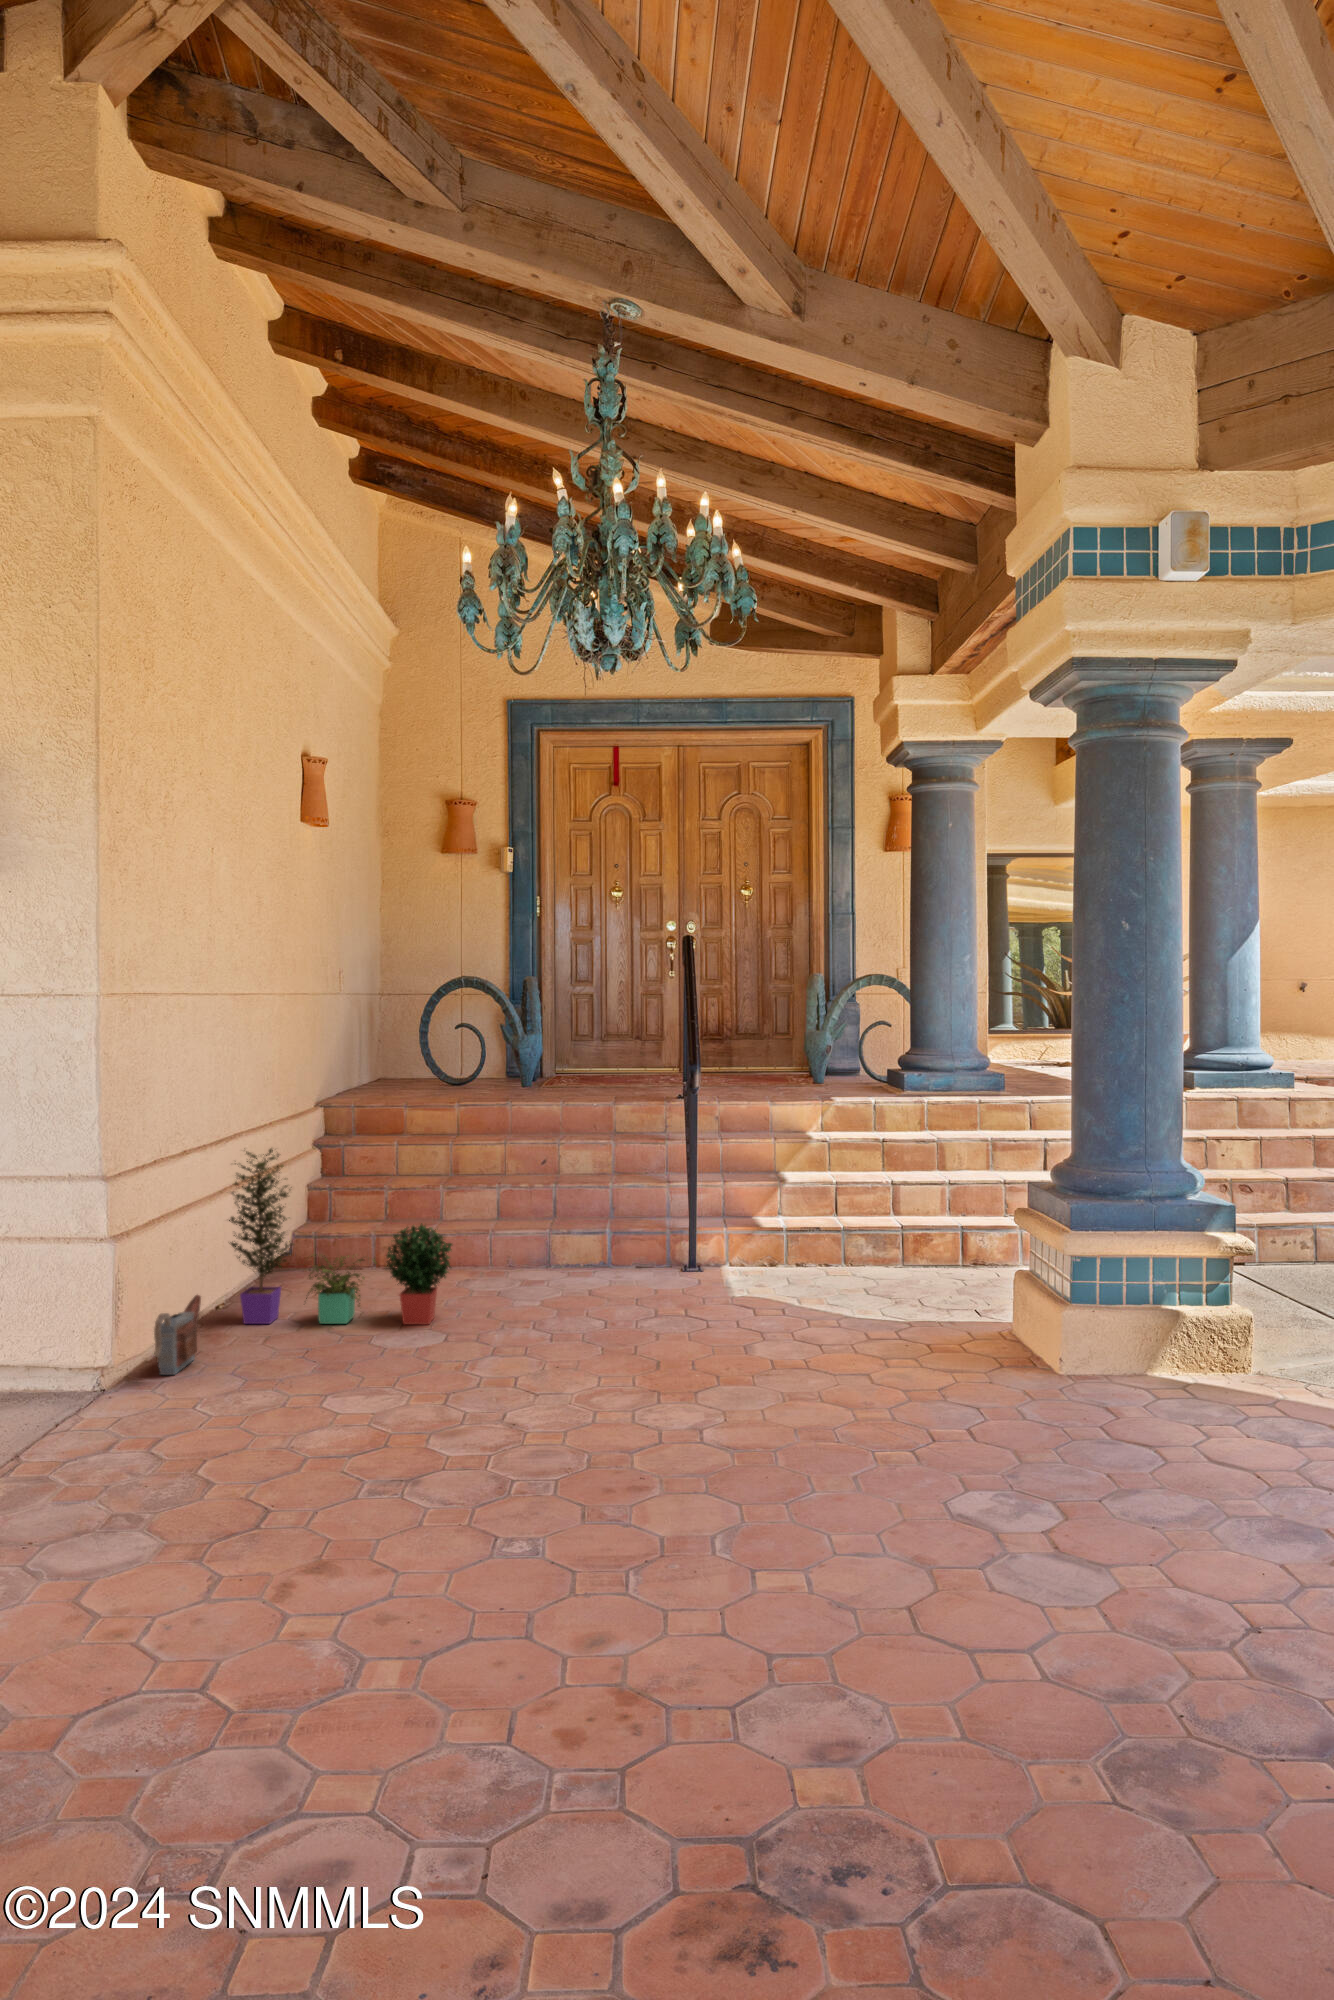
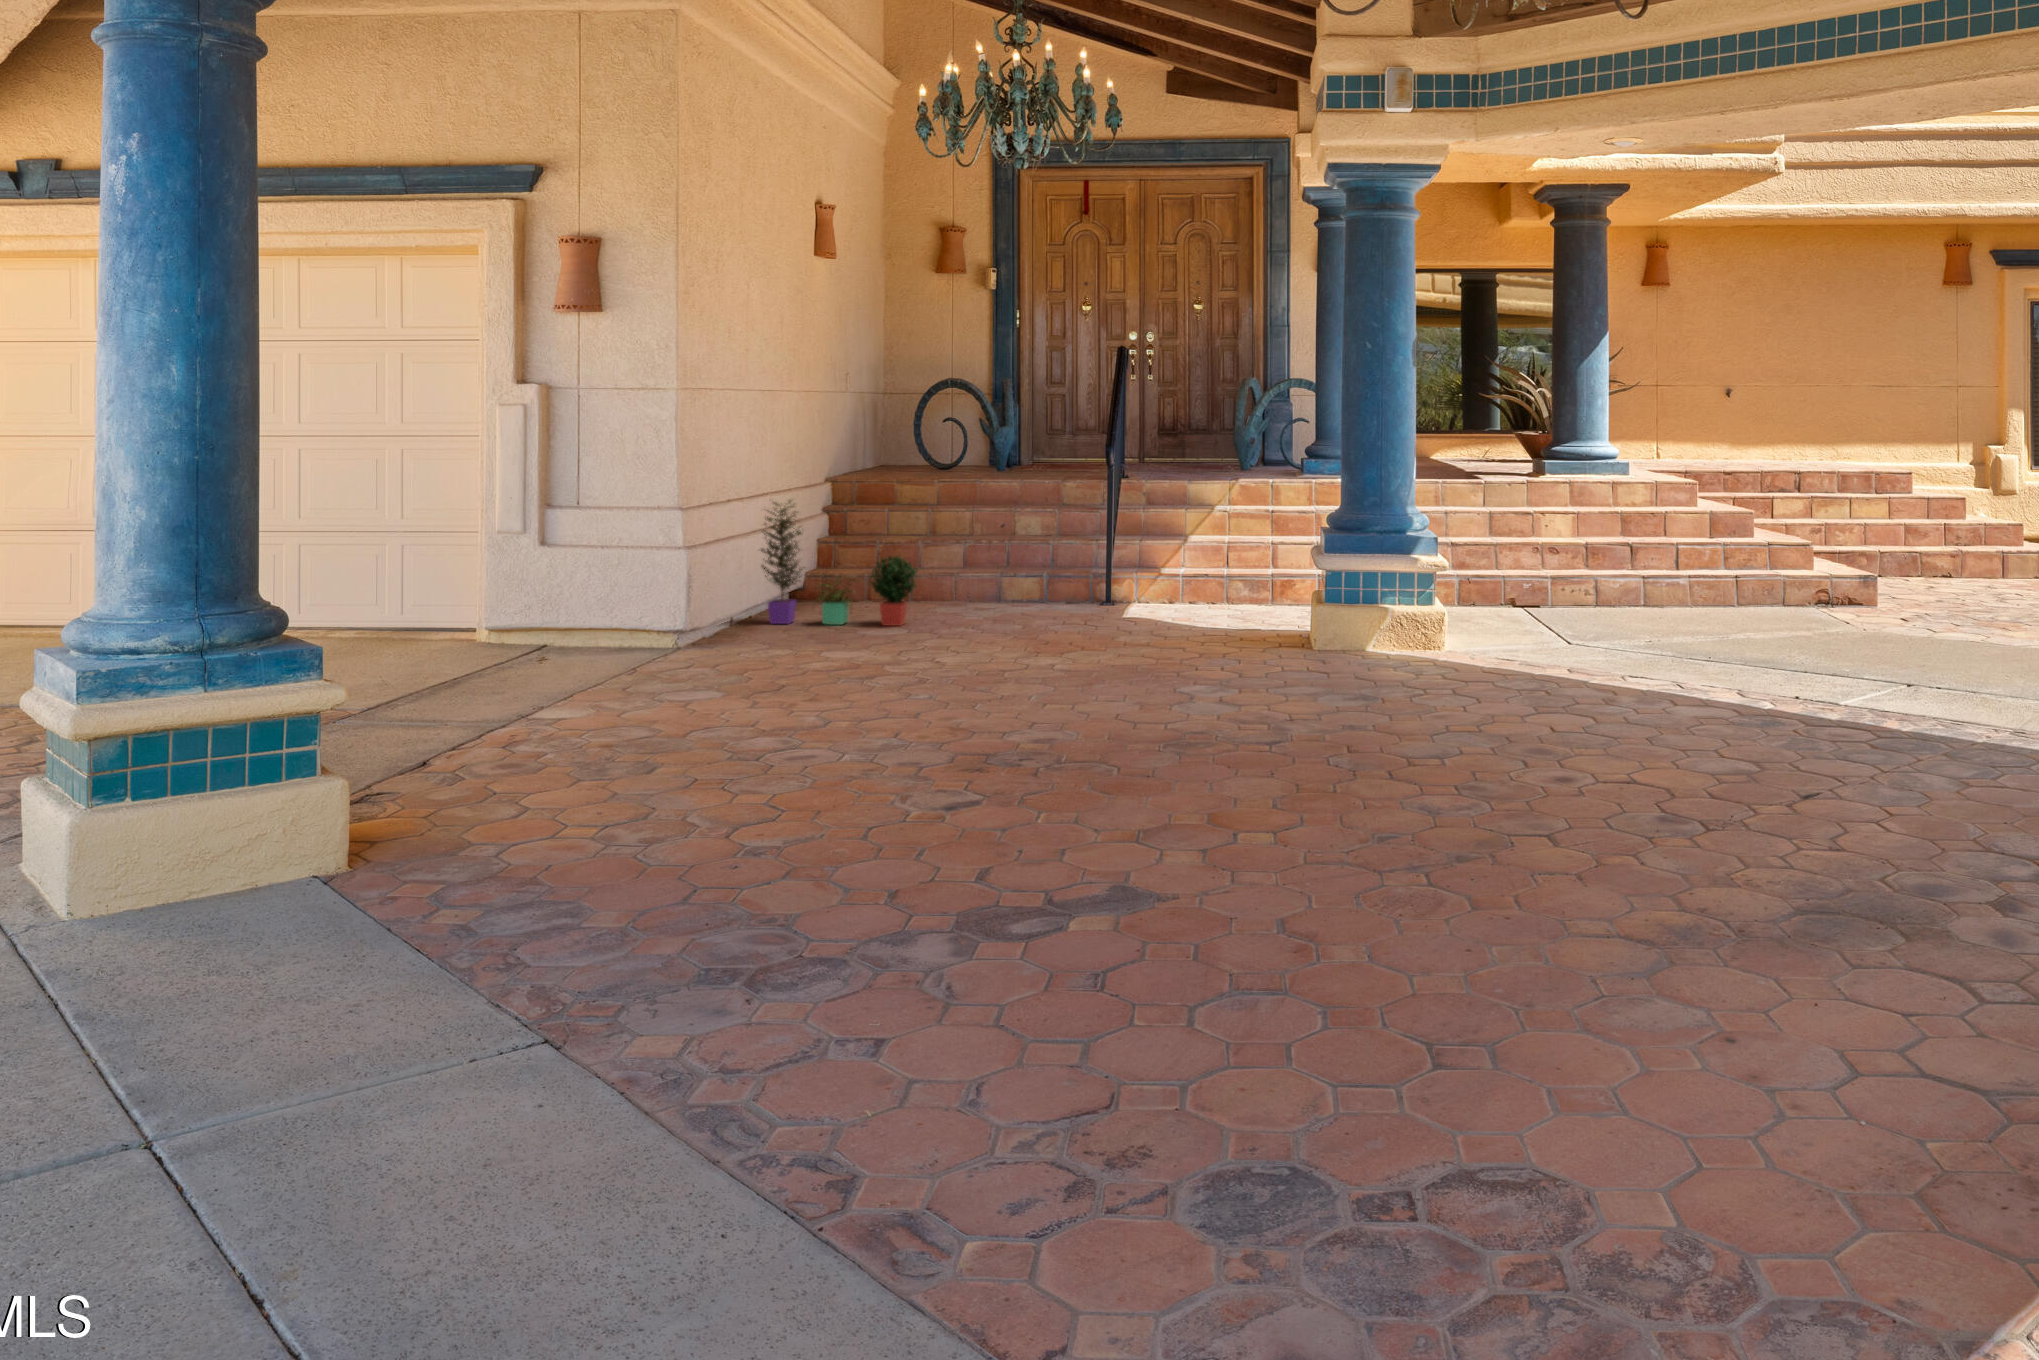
watering can: present [154,1295,201,1375] -> none [713,594,742,642]

